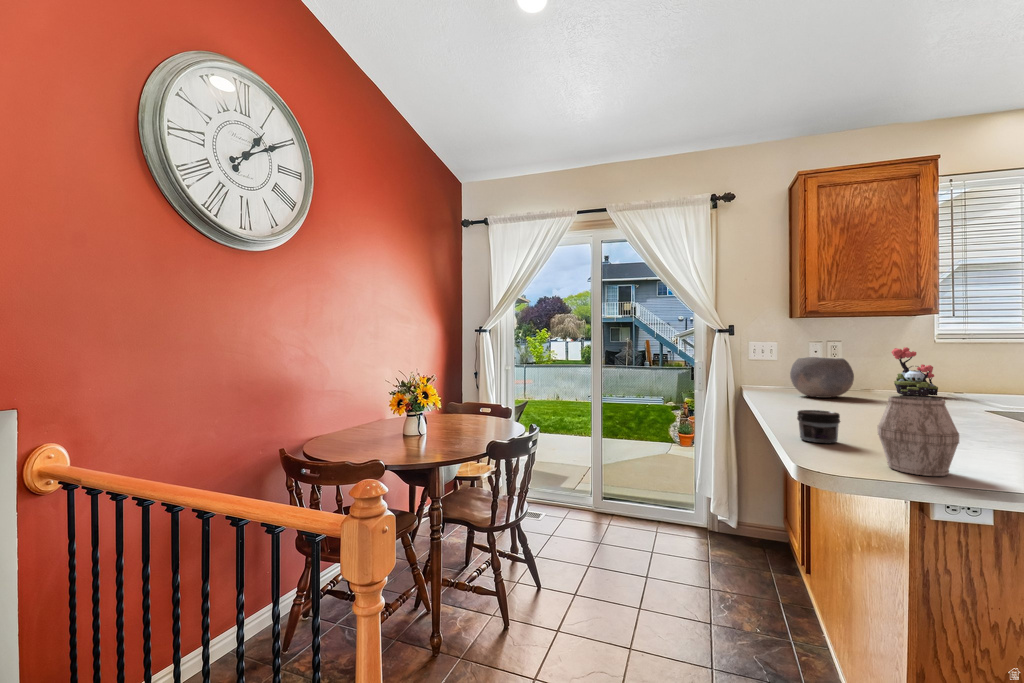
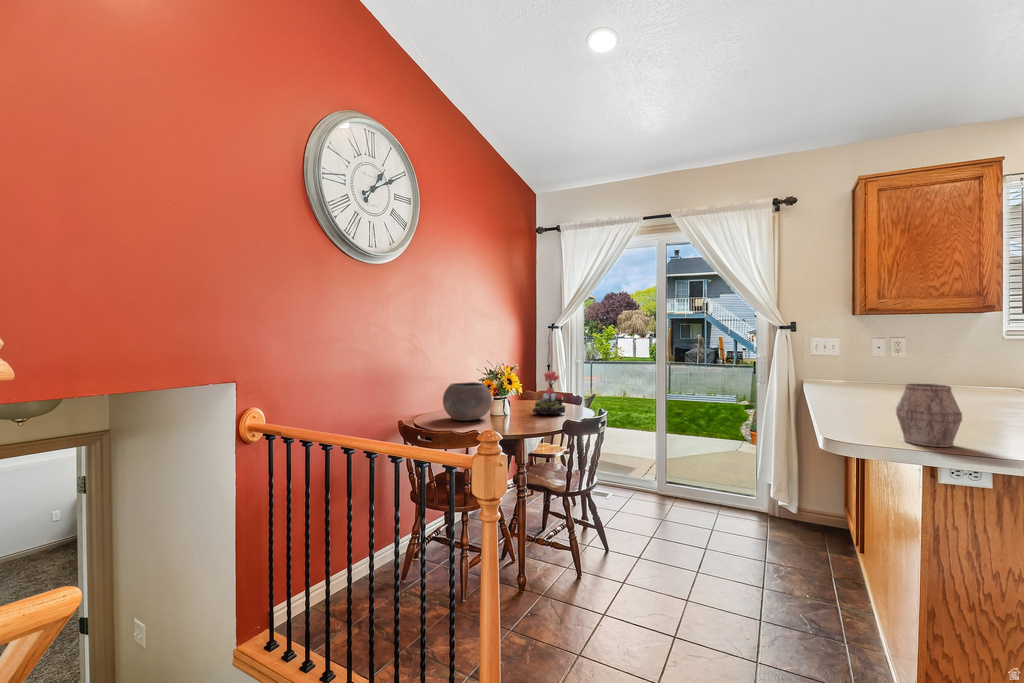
plant: present [892,347,938,396] -> present [533,371,566,414]
bowl: present [790,357,854,398] -> present [443,382,493,421]
jar: present [797,410,840,443] -> none [834,397,873,424]

